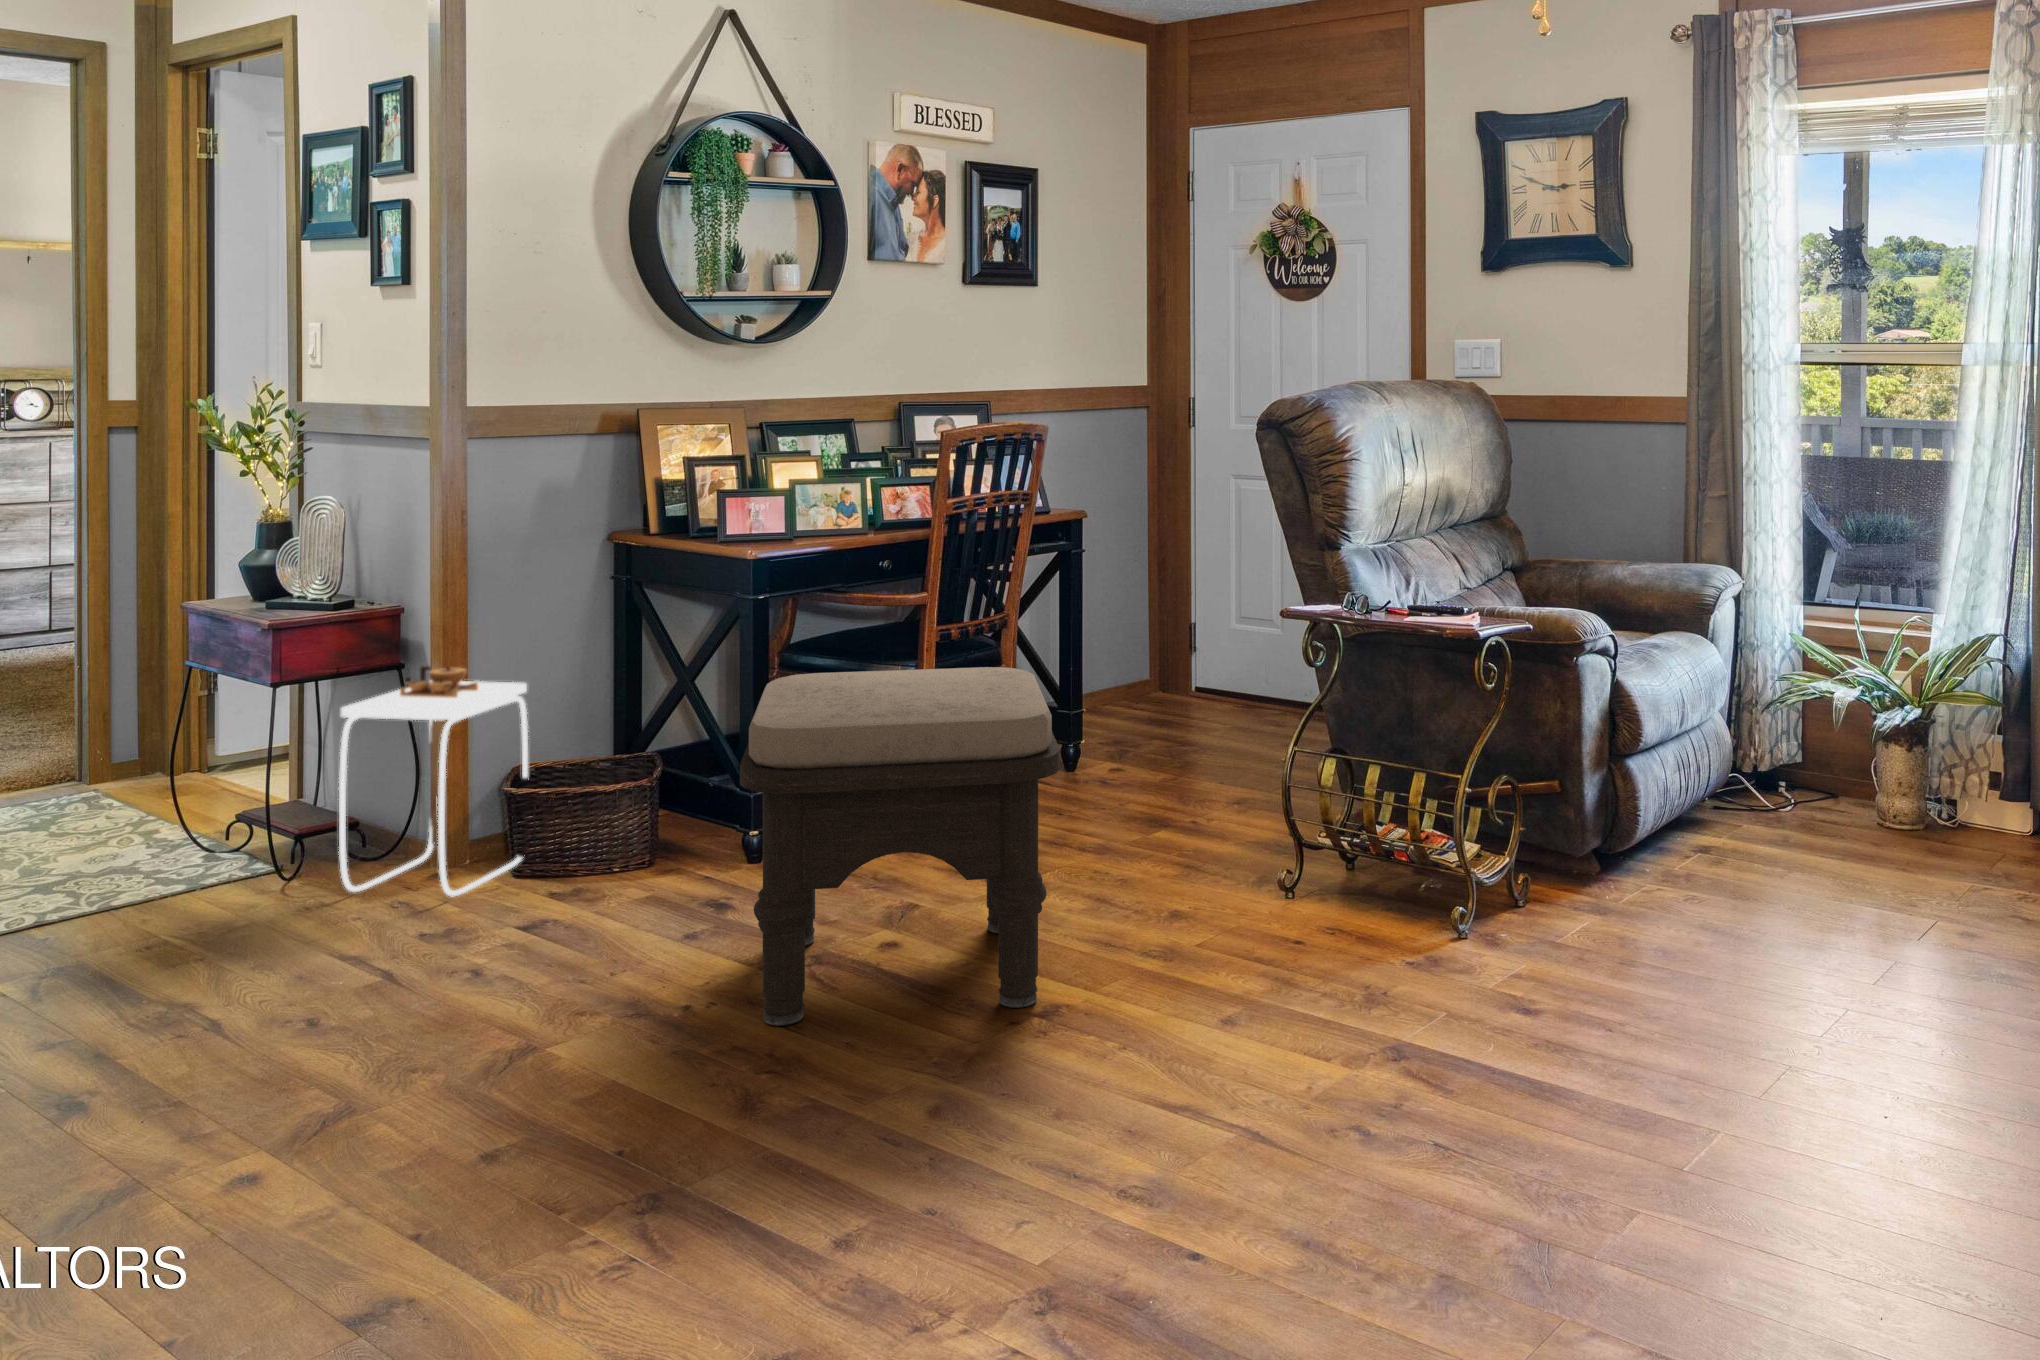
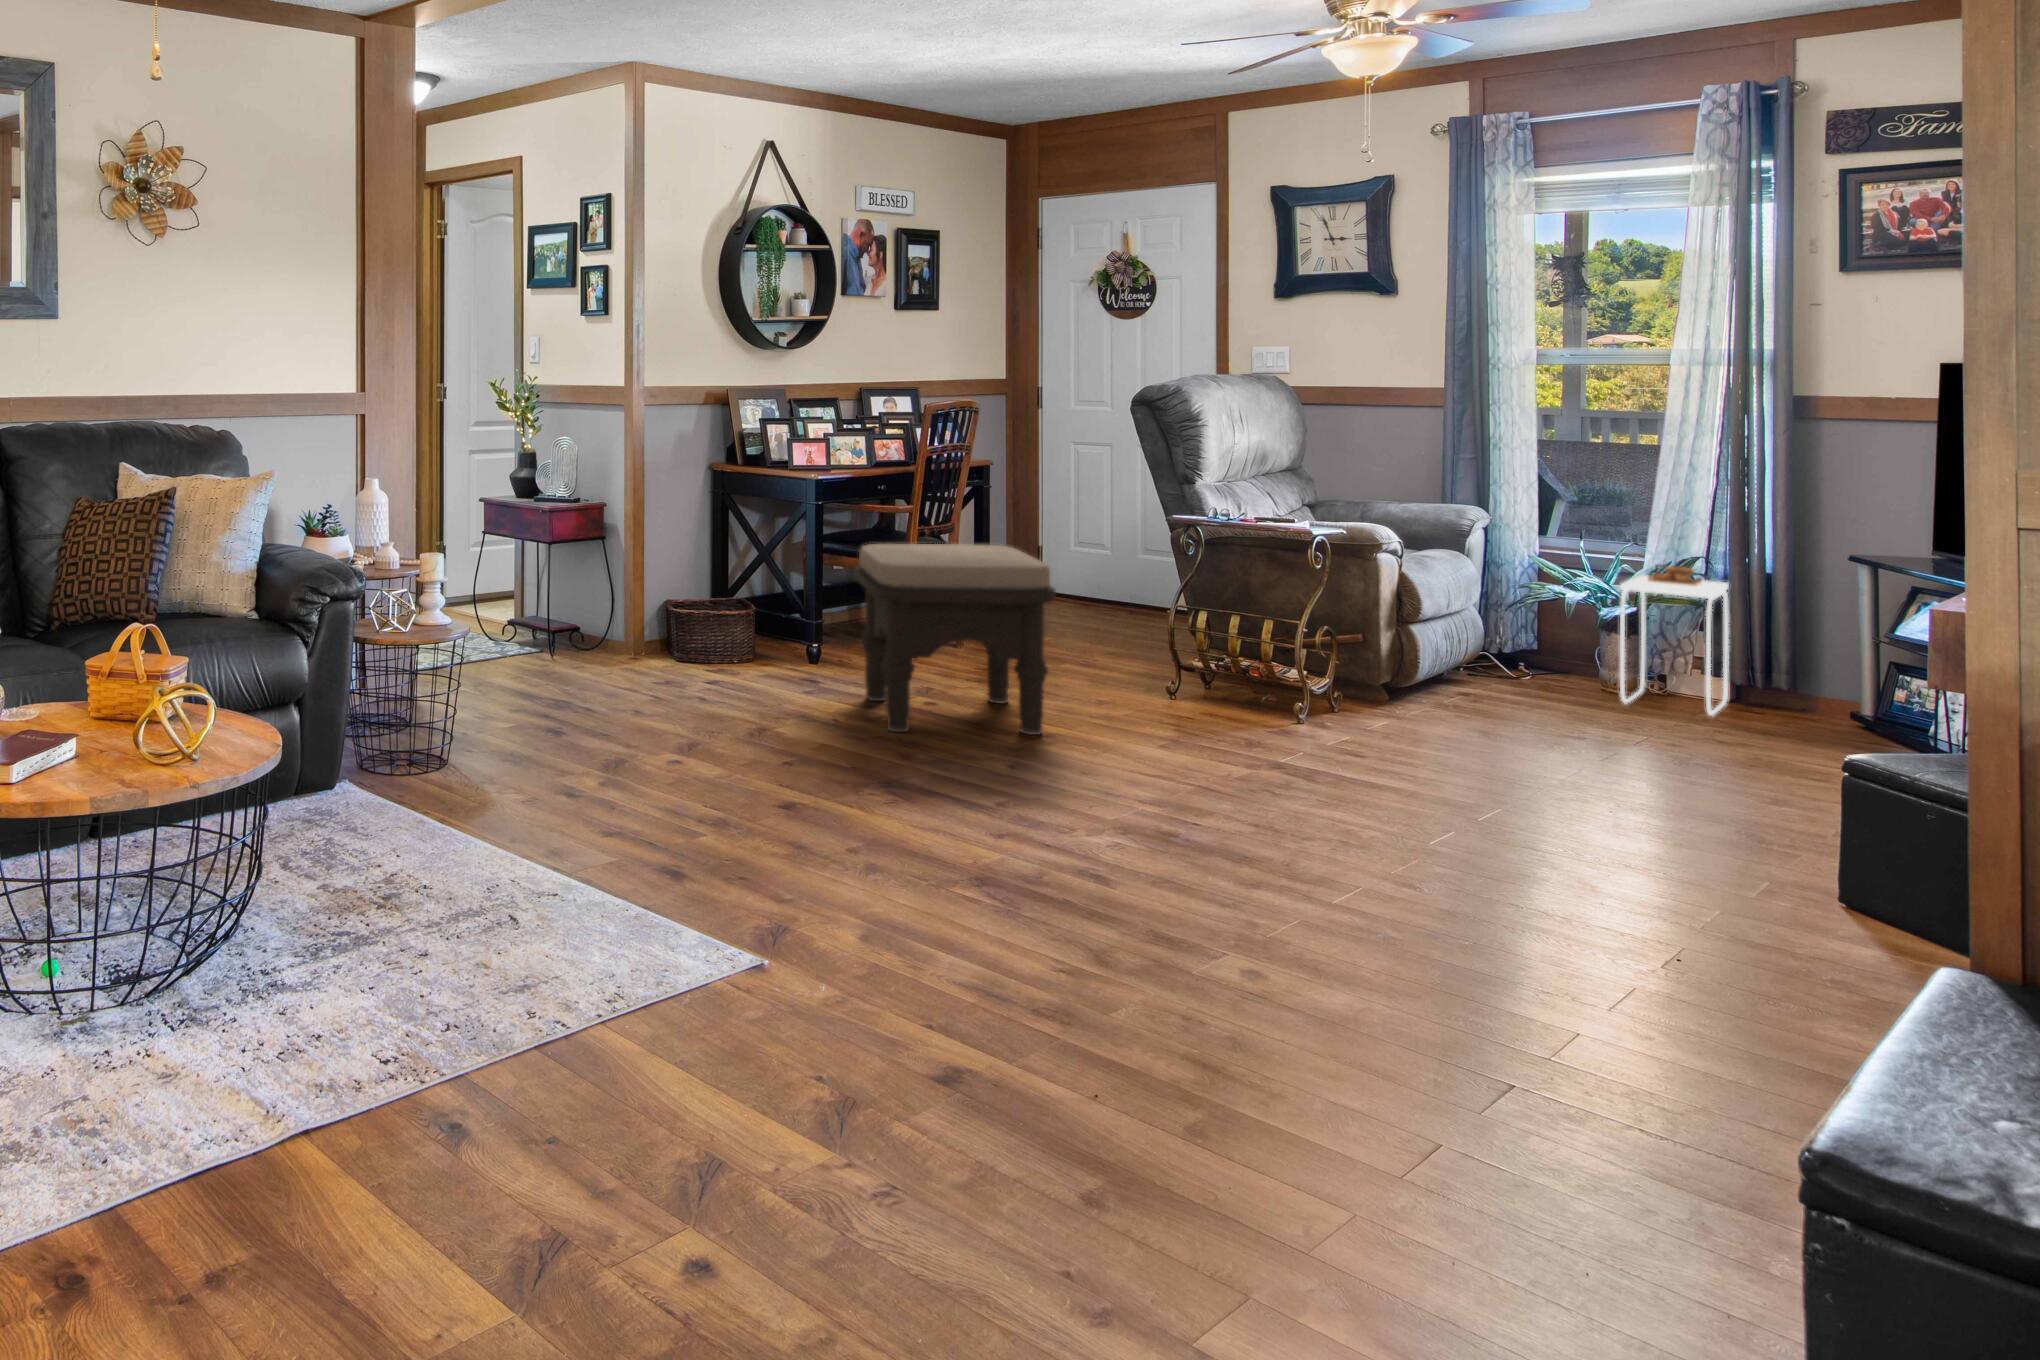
side table: present [339,666,528,897] -> present [1620,564,1729,715]

